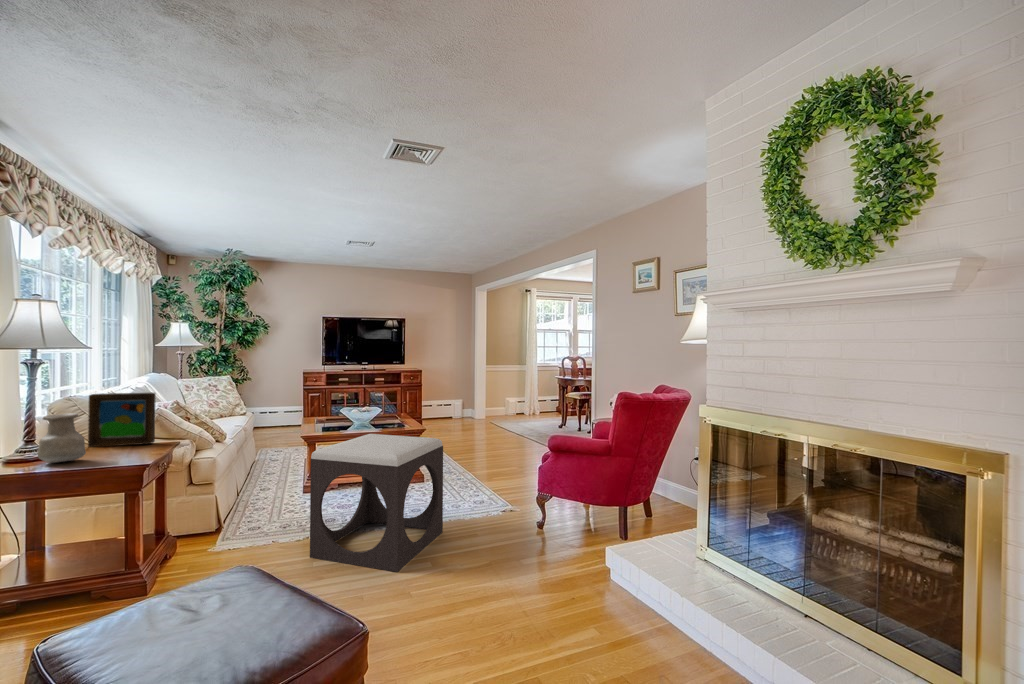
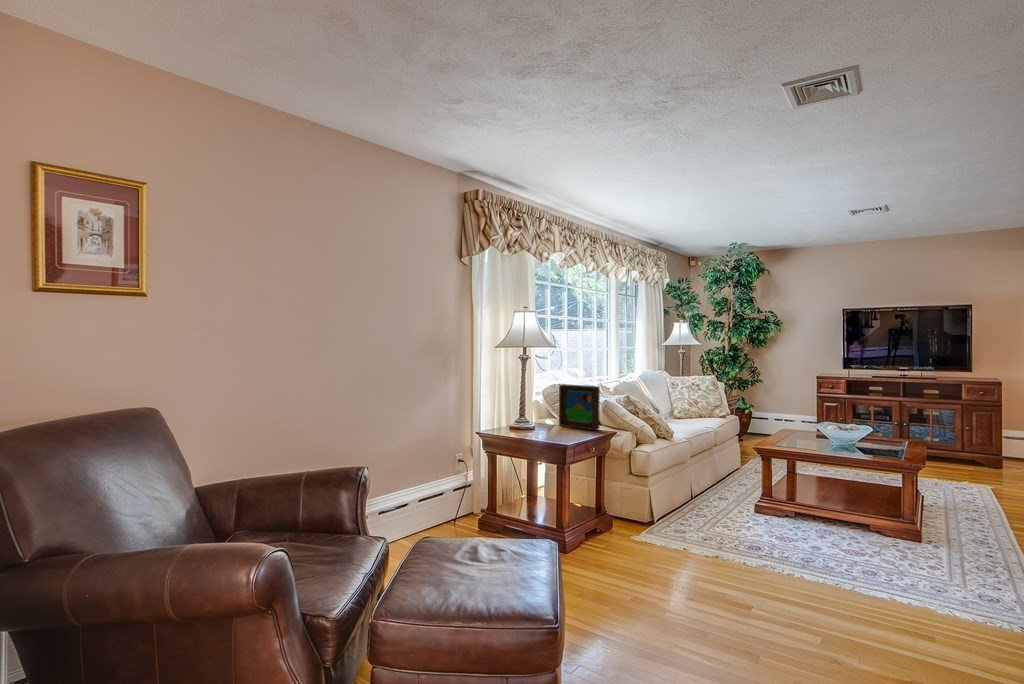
vase: present [38,413,86,463] -> none [517,397,543,433]
footstool: present [310,434,443,572] -> none [703,455,880,624]

